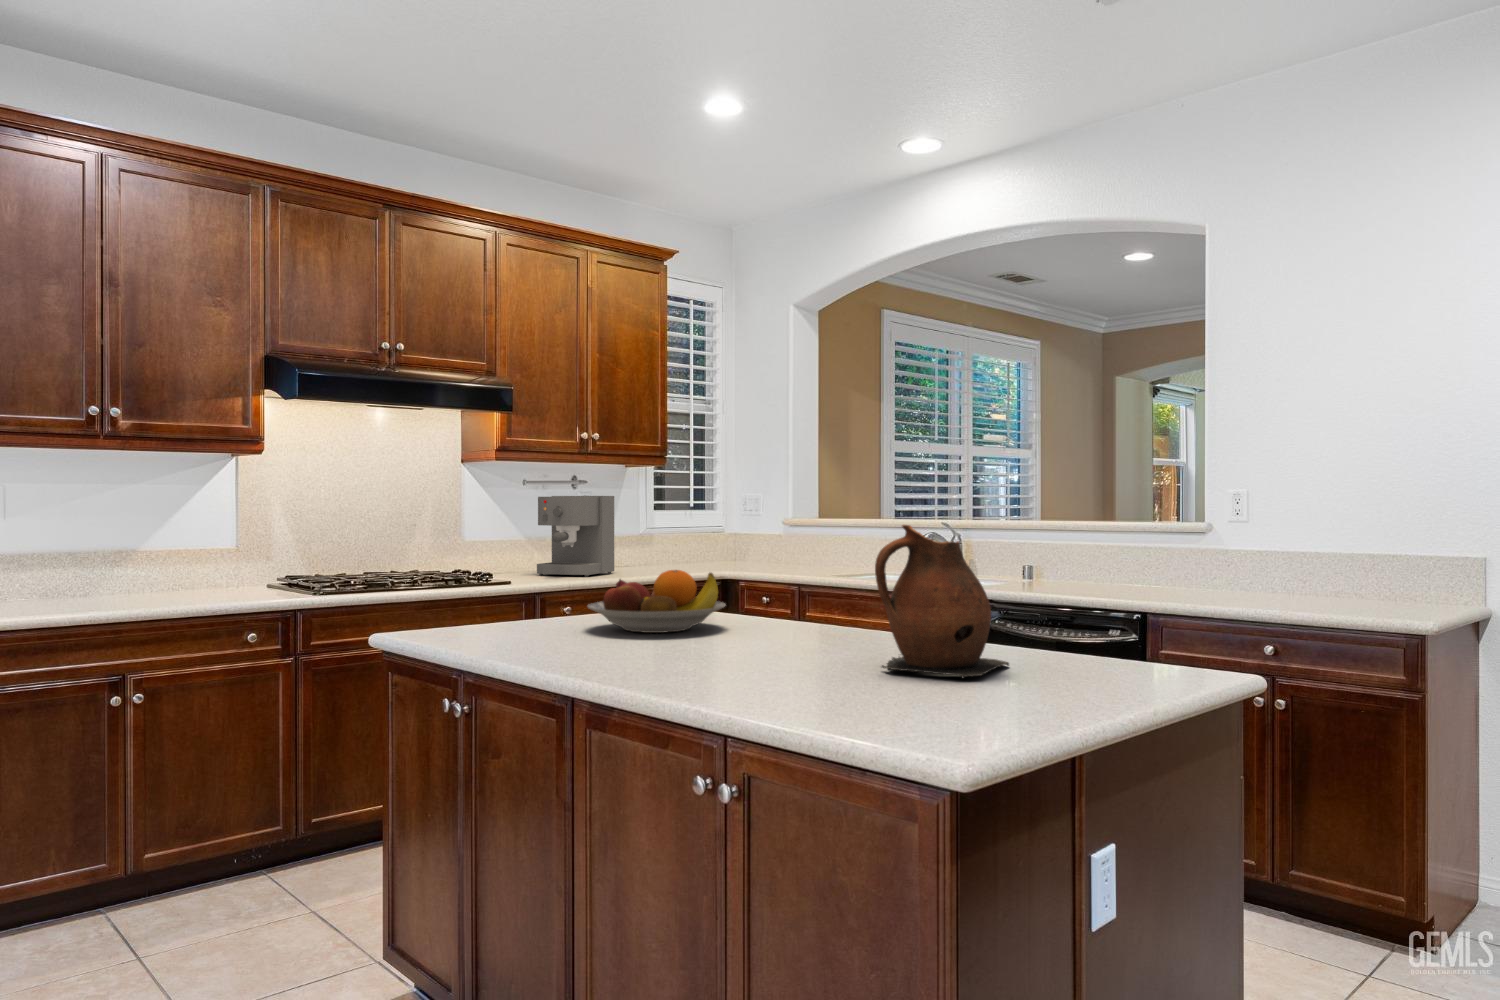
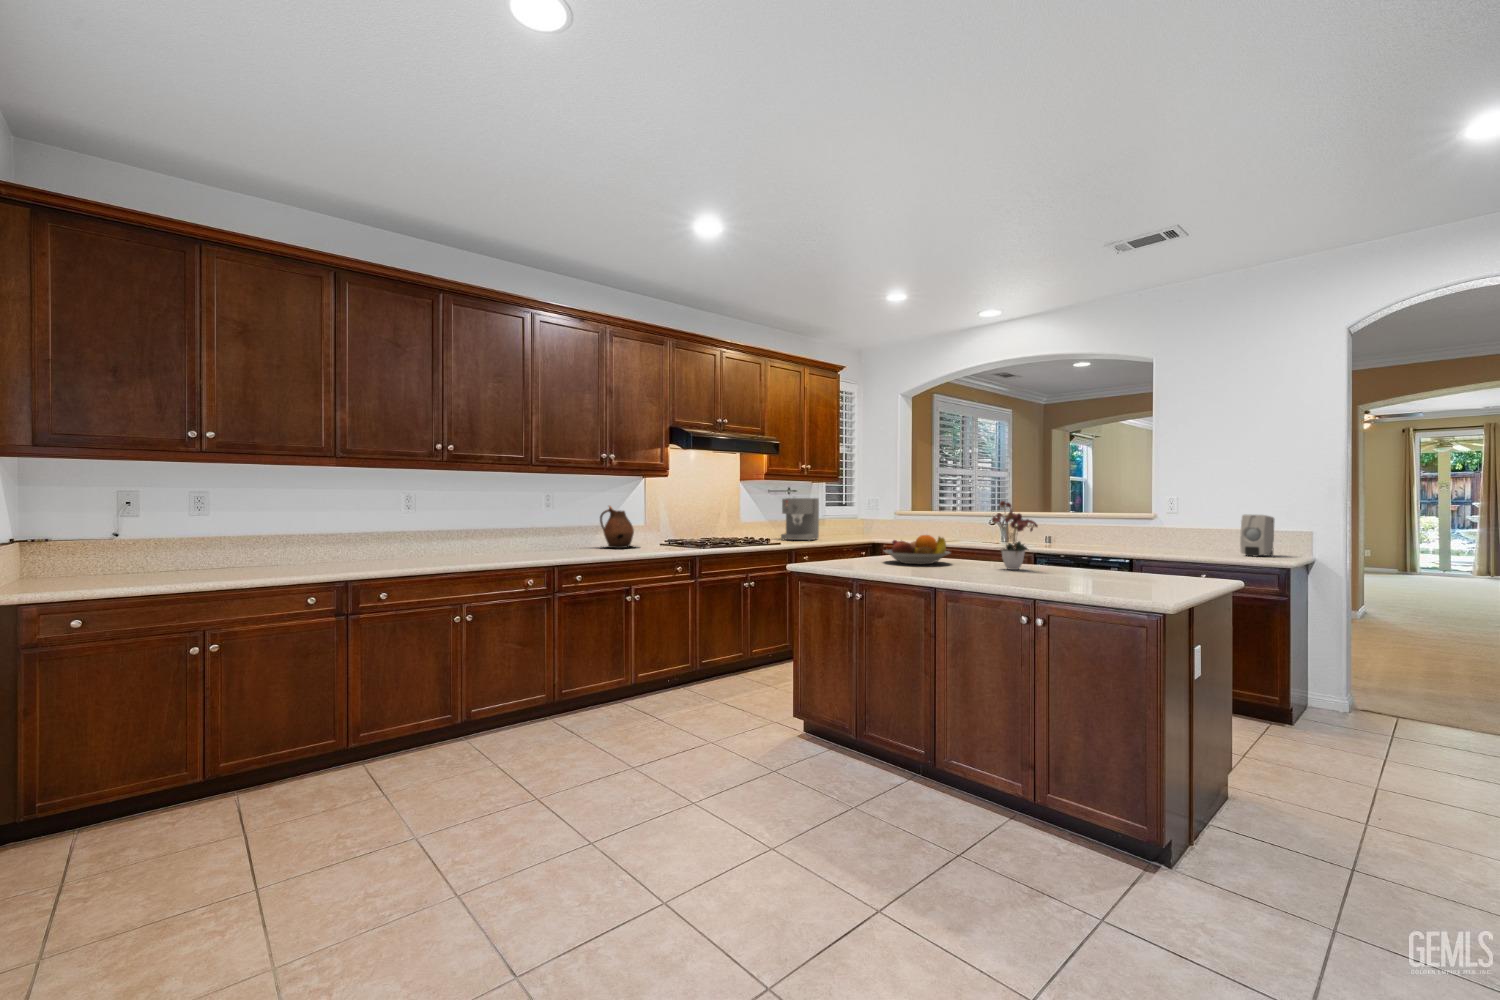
flower arrangement: none [778,490,873,646] -> present [992,501,1038,570]
soap dispenser: none [1348,524,1414,608] -> present [1240,514,1274,557]
ceramic pitcher: present [875,525,1009,679] -> present [600,506,634,548]

